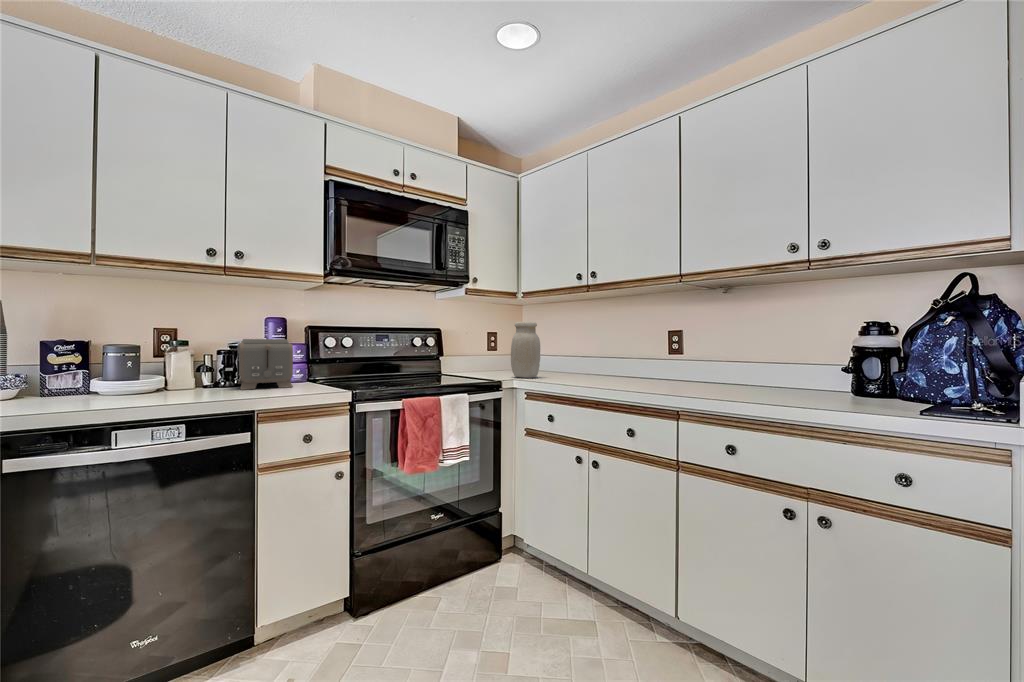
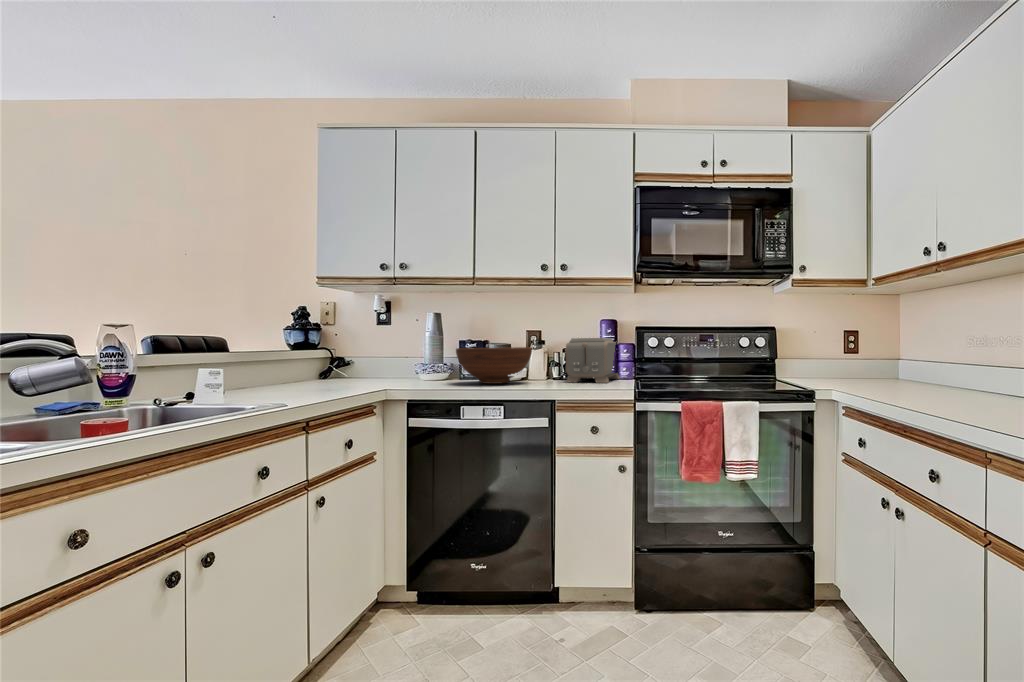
jar: present [511,321,540,378] -> none [908,299,974,392]
fruit bowl: none [69,350,203,400] -> present [456,347,532,384]

